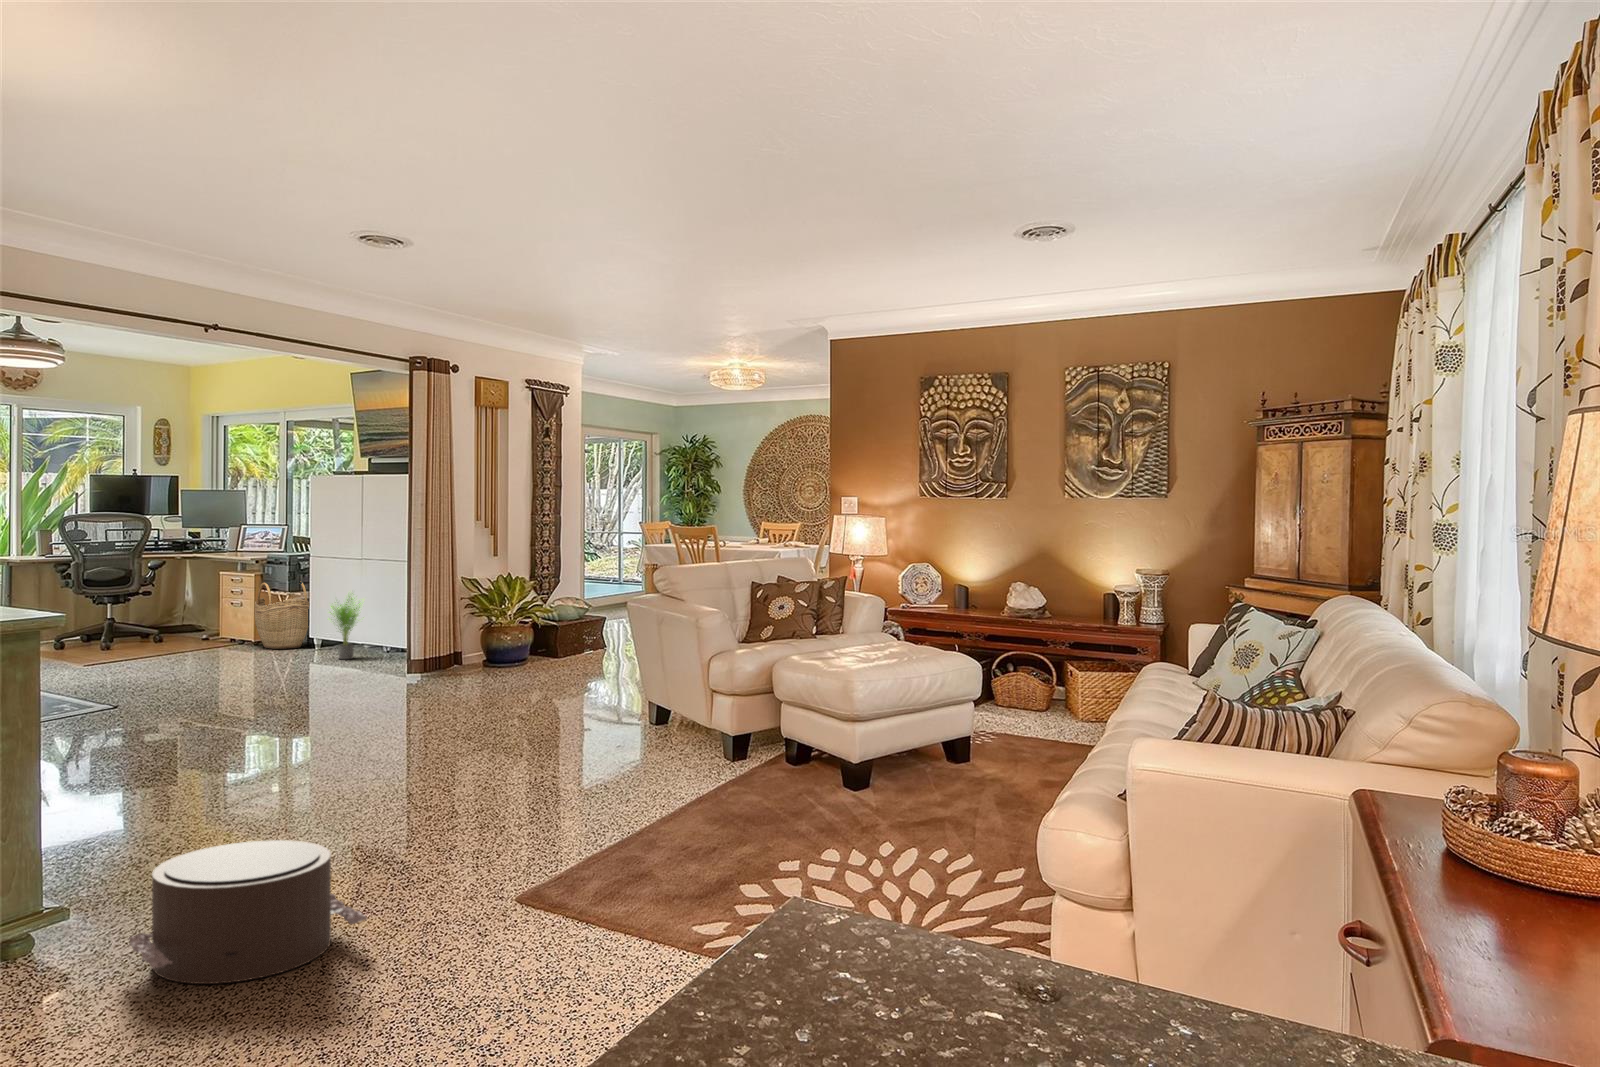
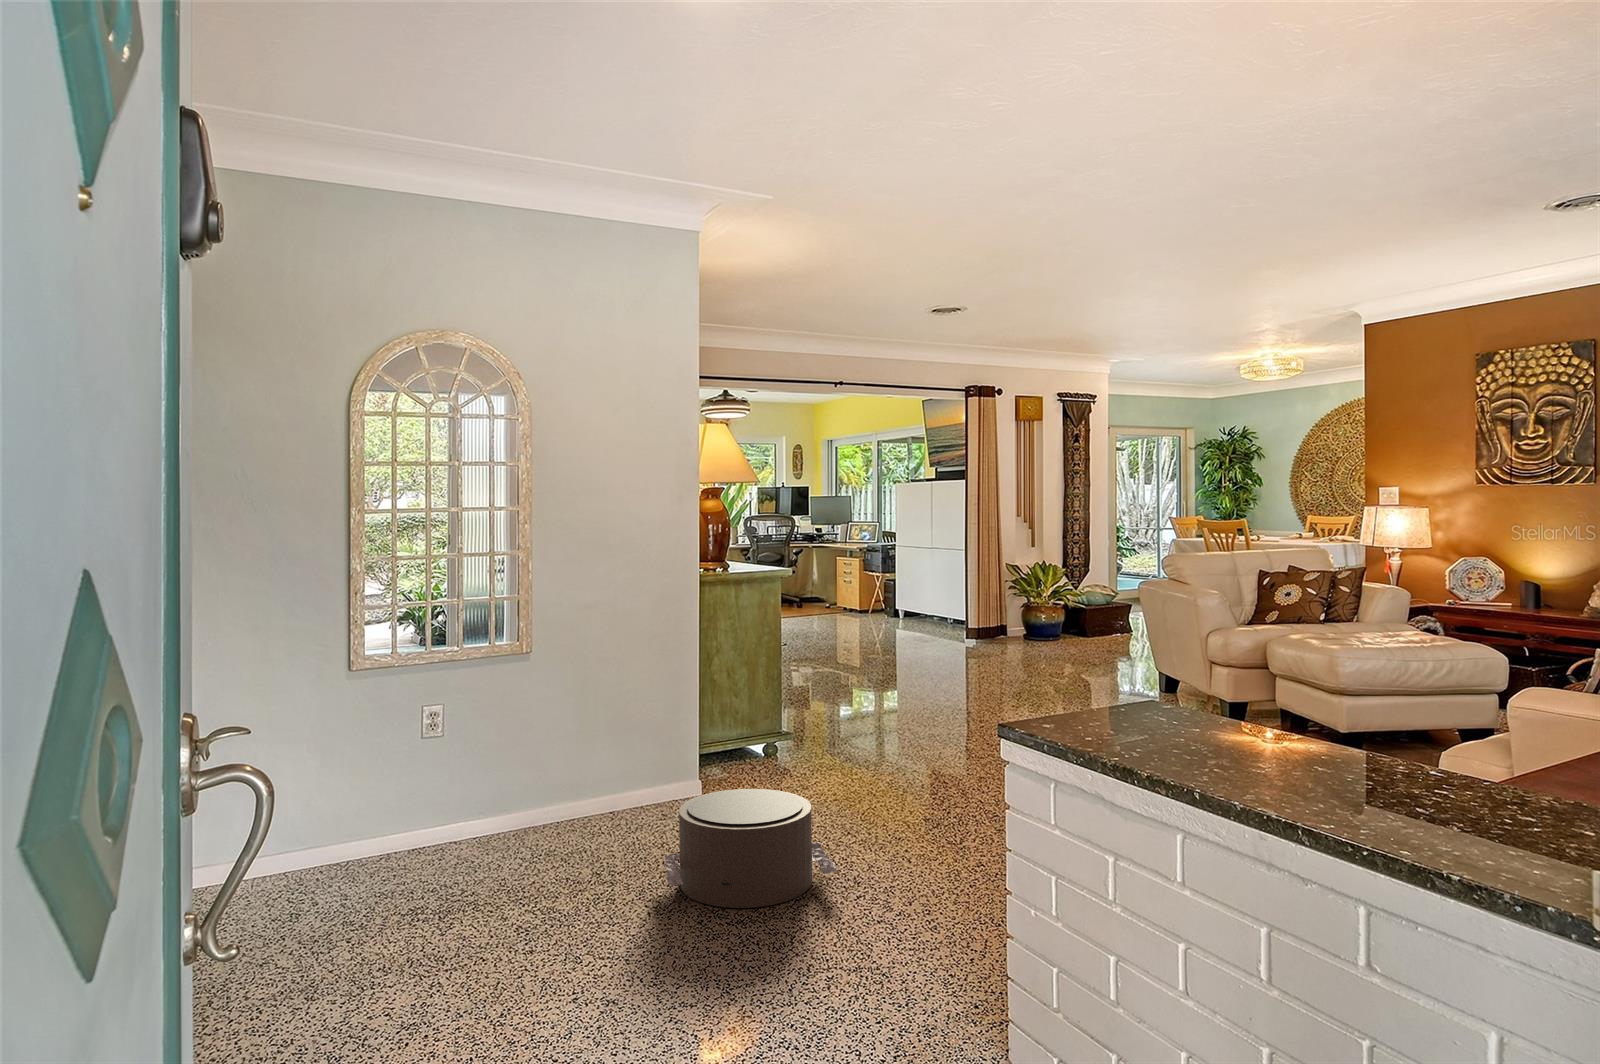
woven basket: present [254,583,309,649] -> none [853,566,892,619]
potted plant: present [330,596,361,659] -> none [900,574,934,630]

